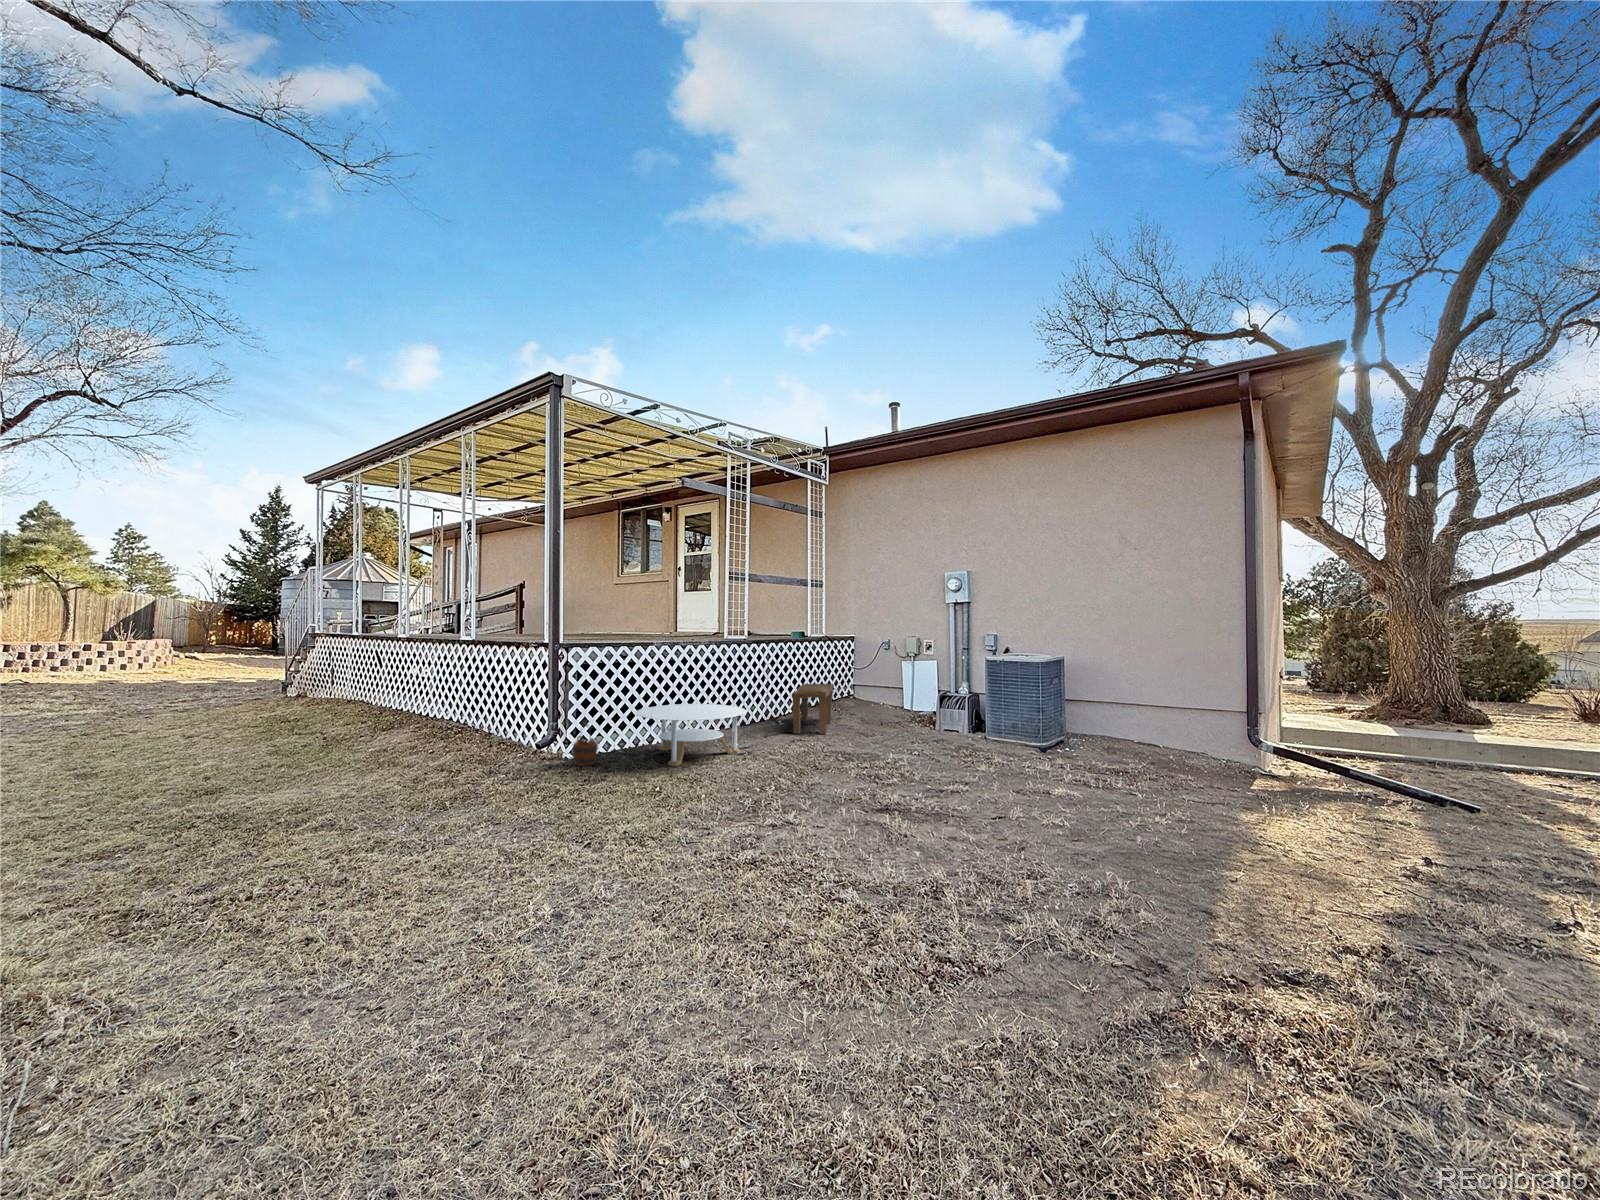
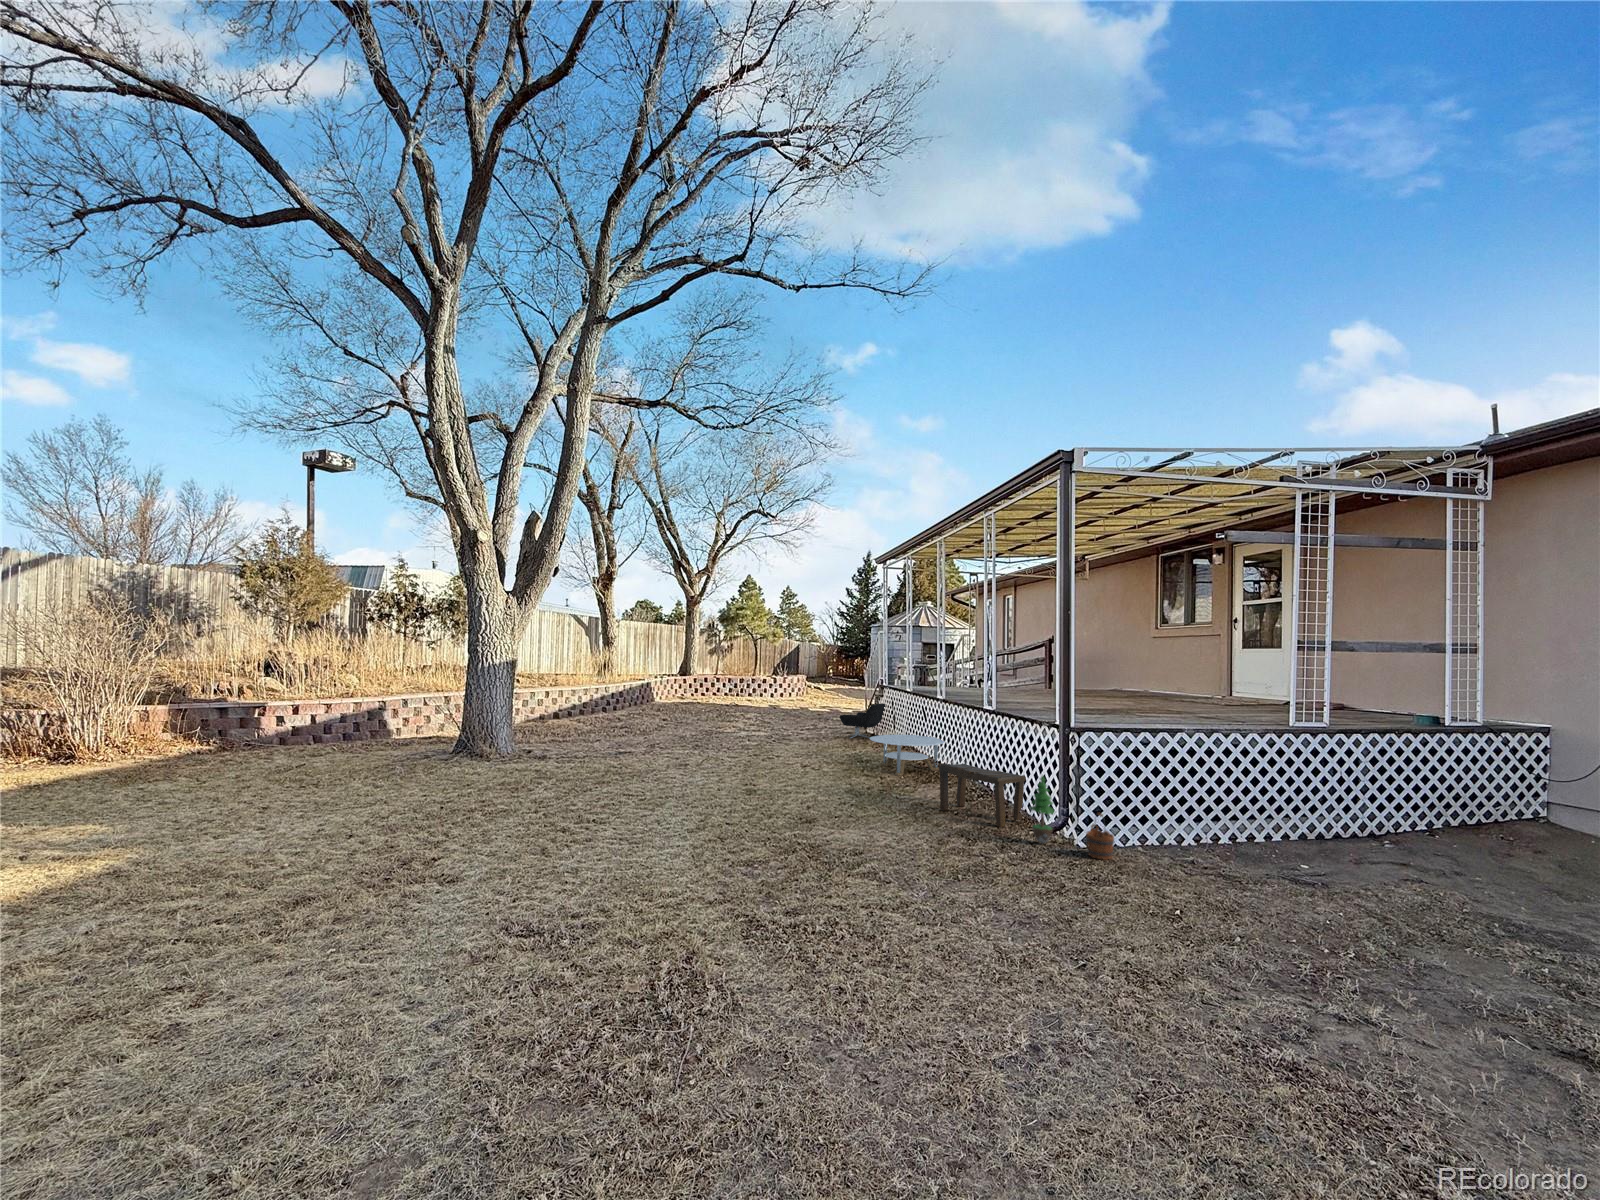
lounge chair: none [247,657,318,704] -> present [840,703,885,738]
bench: present [792,684,834,734] -> present [939,764,1026,827]
potted tree: none [516,695,542,764] -> present [1030,775,1054,844]
round table: present [636,704,746,766] -> present [870,735,944,776]

